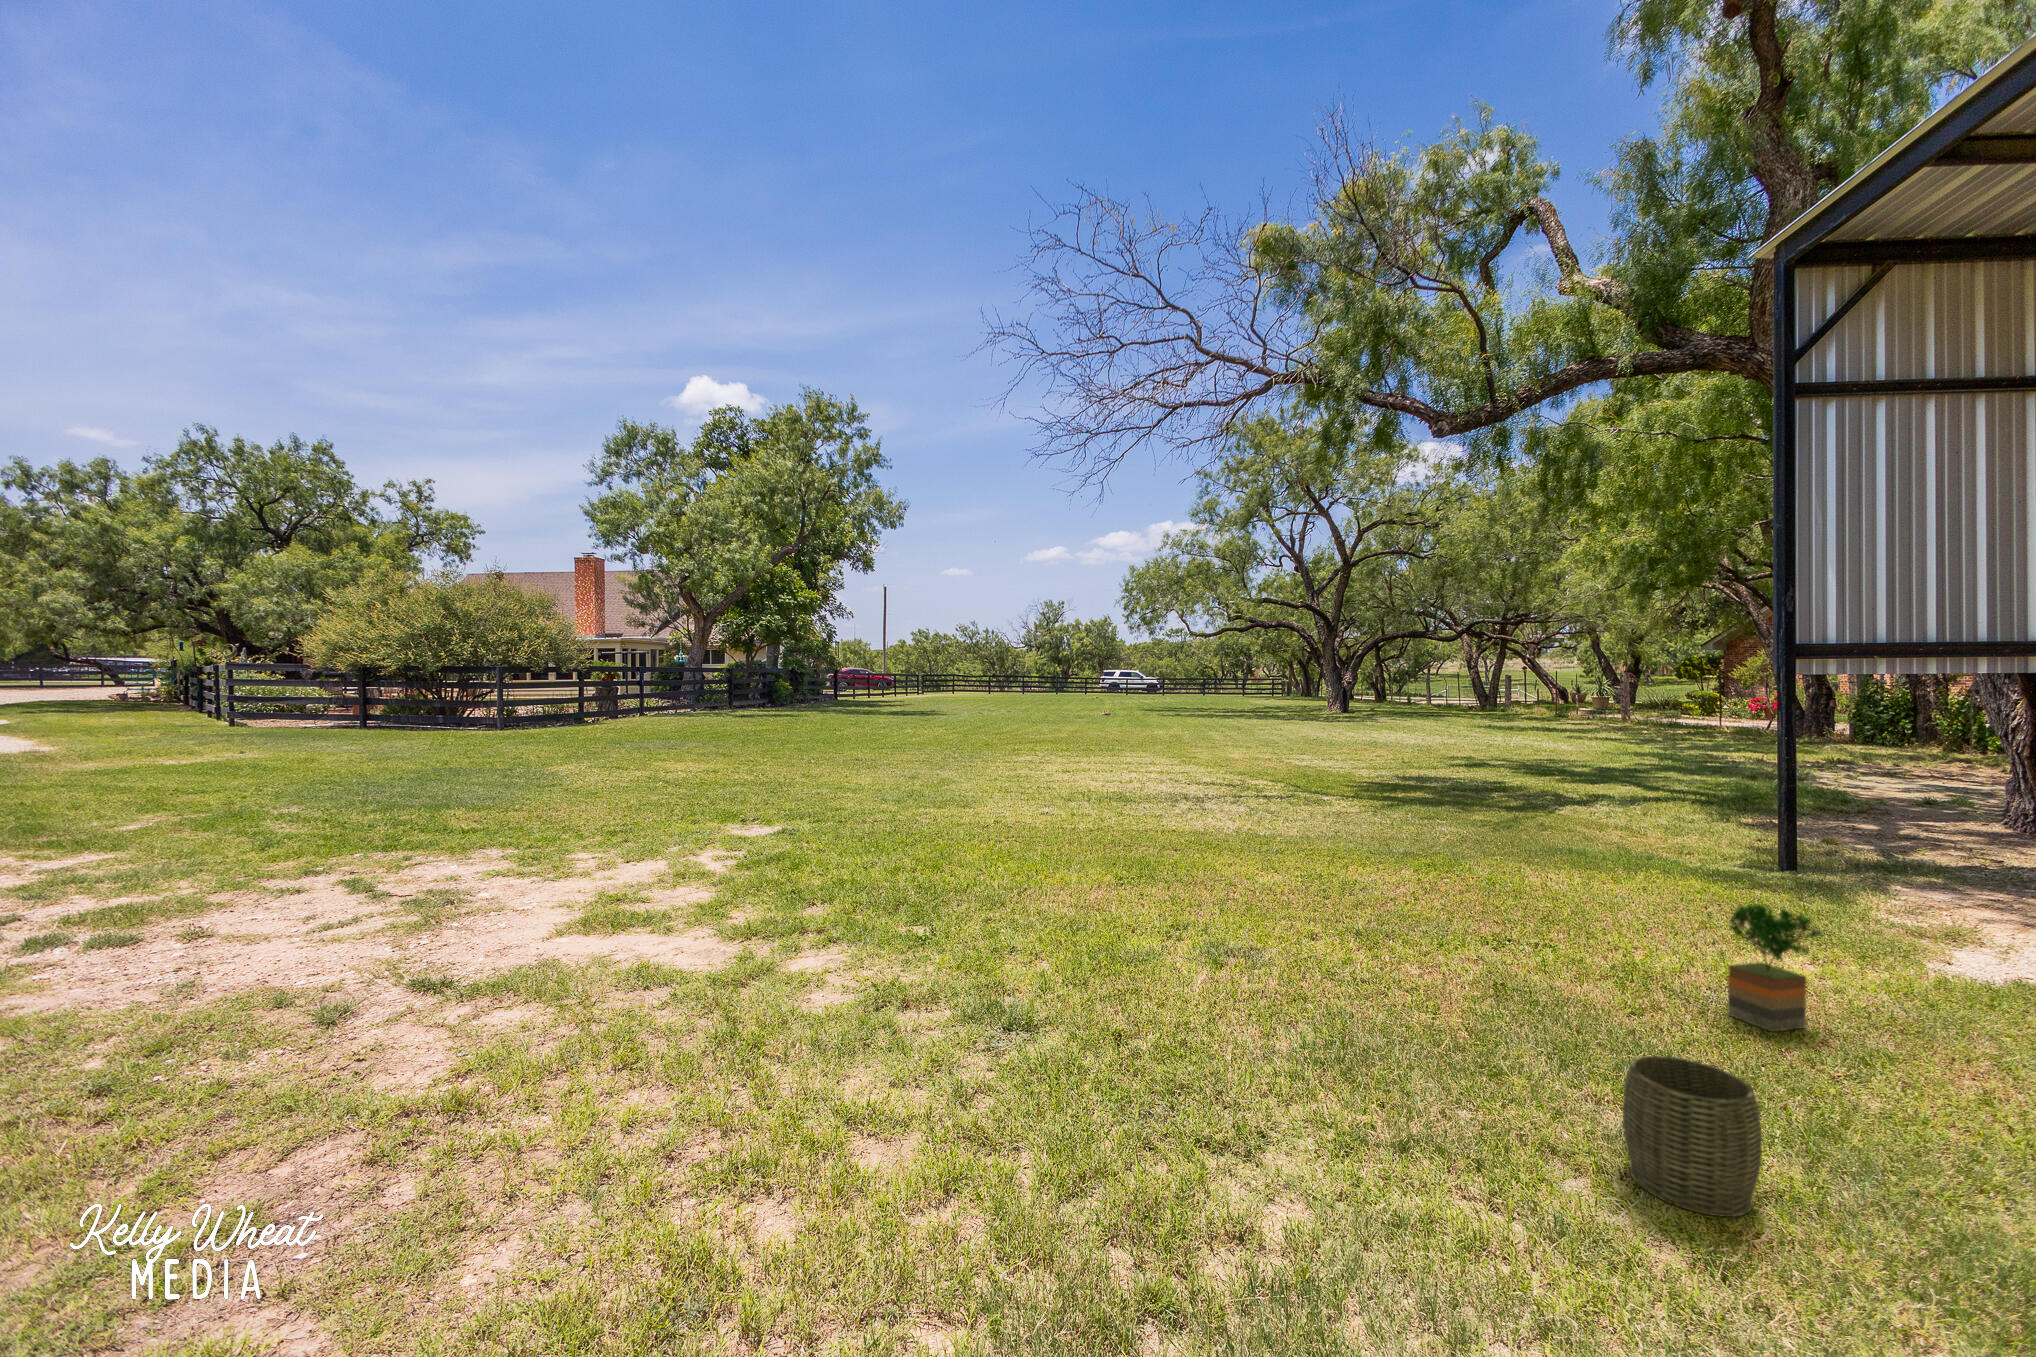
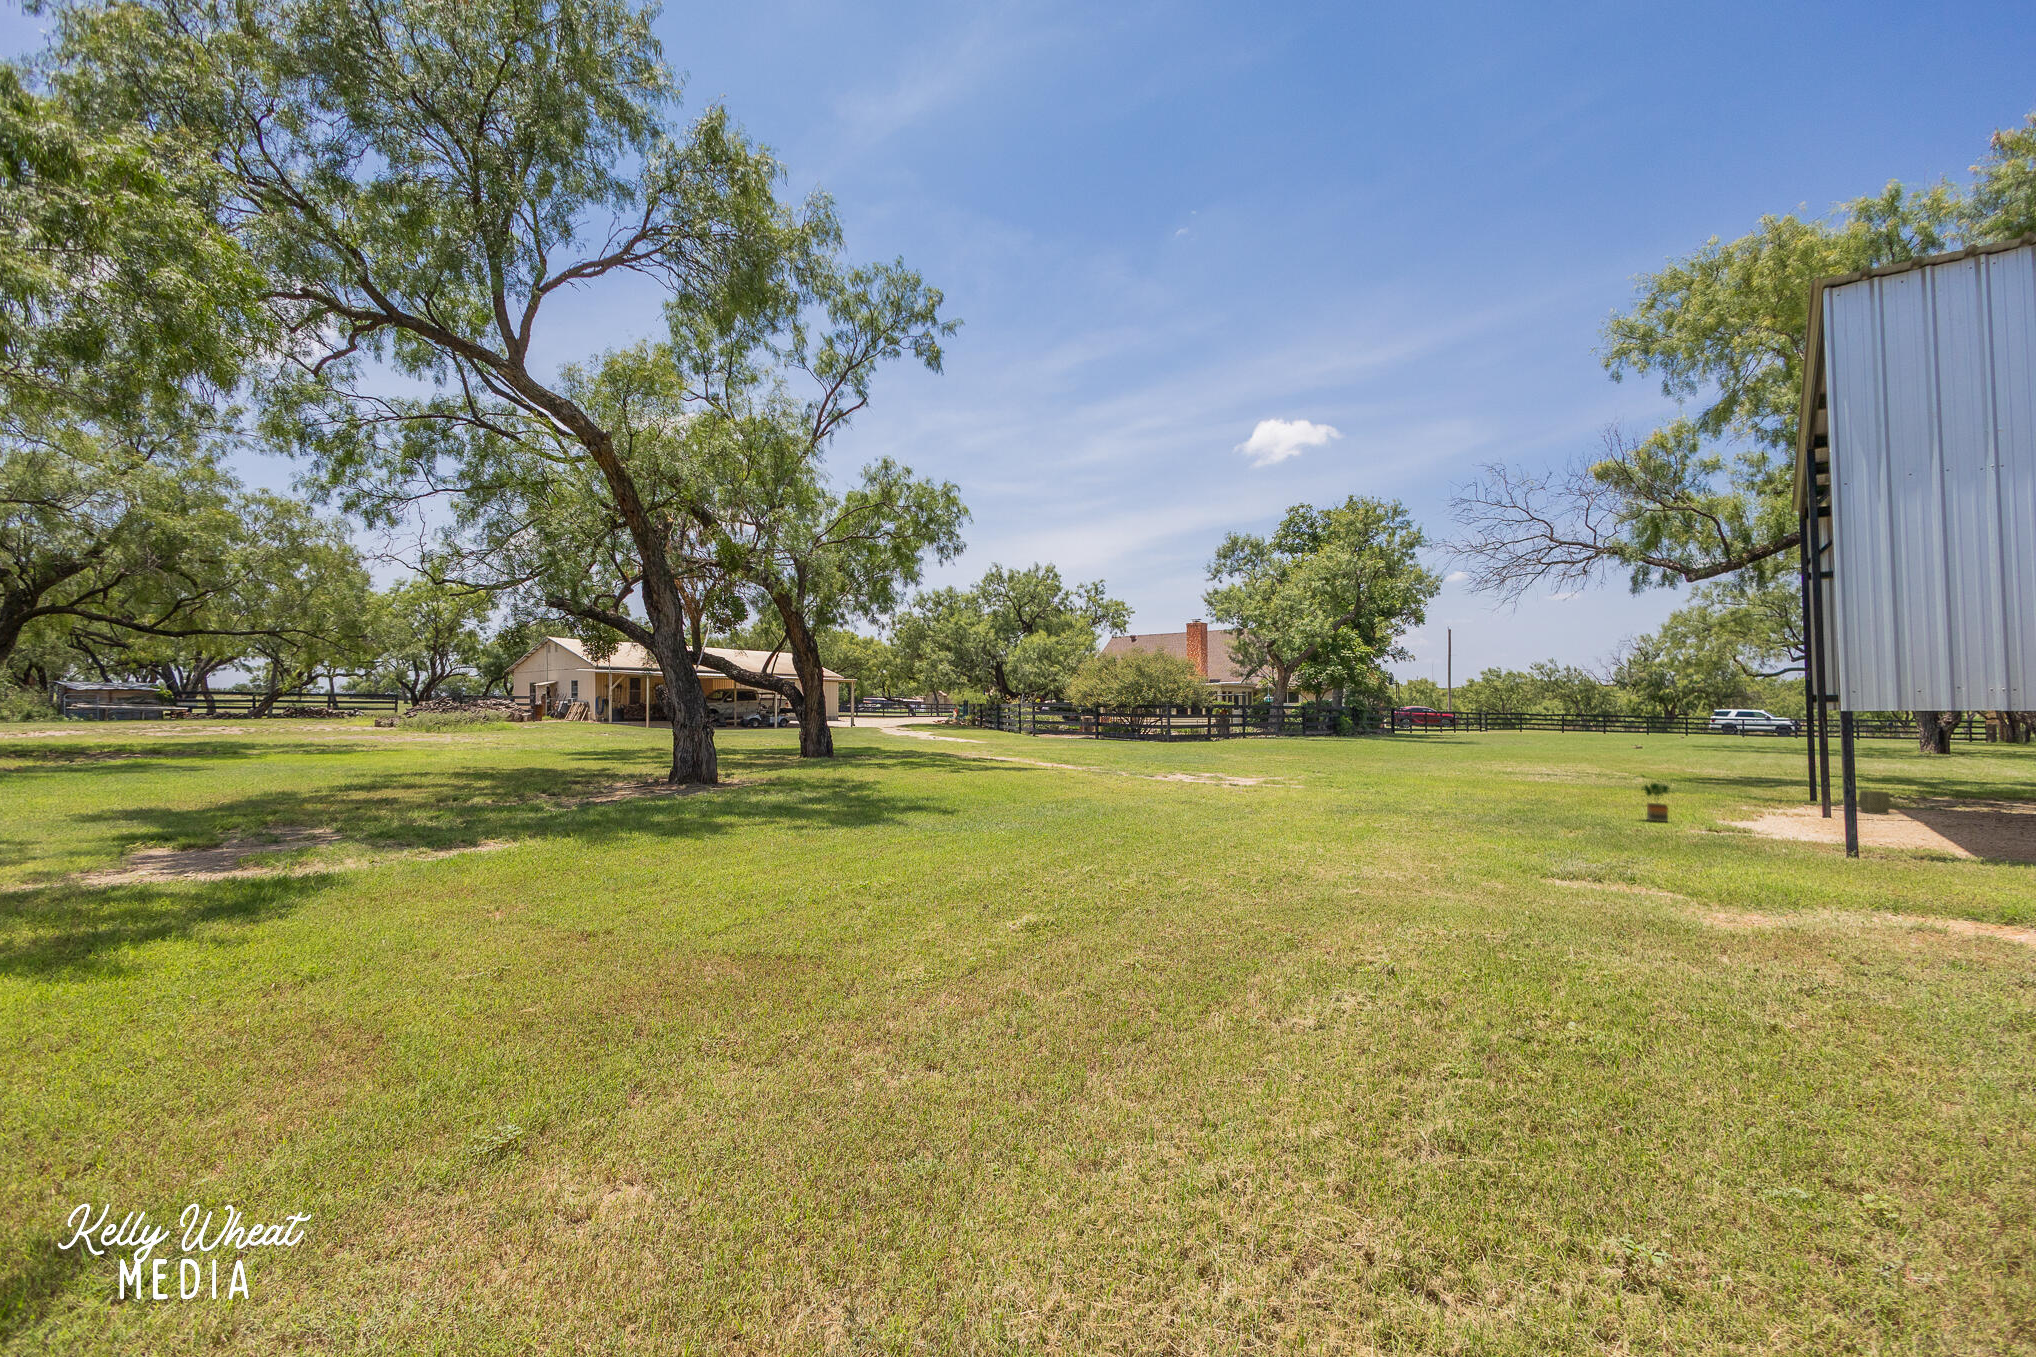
woven basket: present [1623,1056,1762,1217] -> present [1859,790,1890,815]

